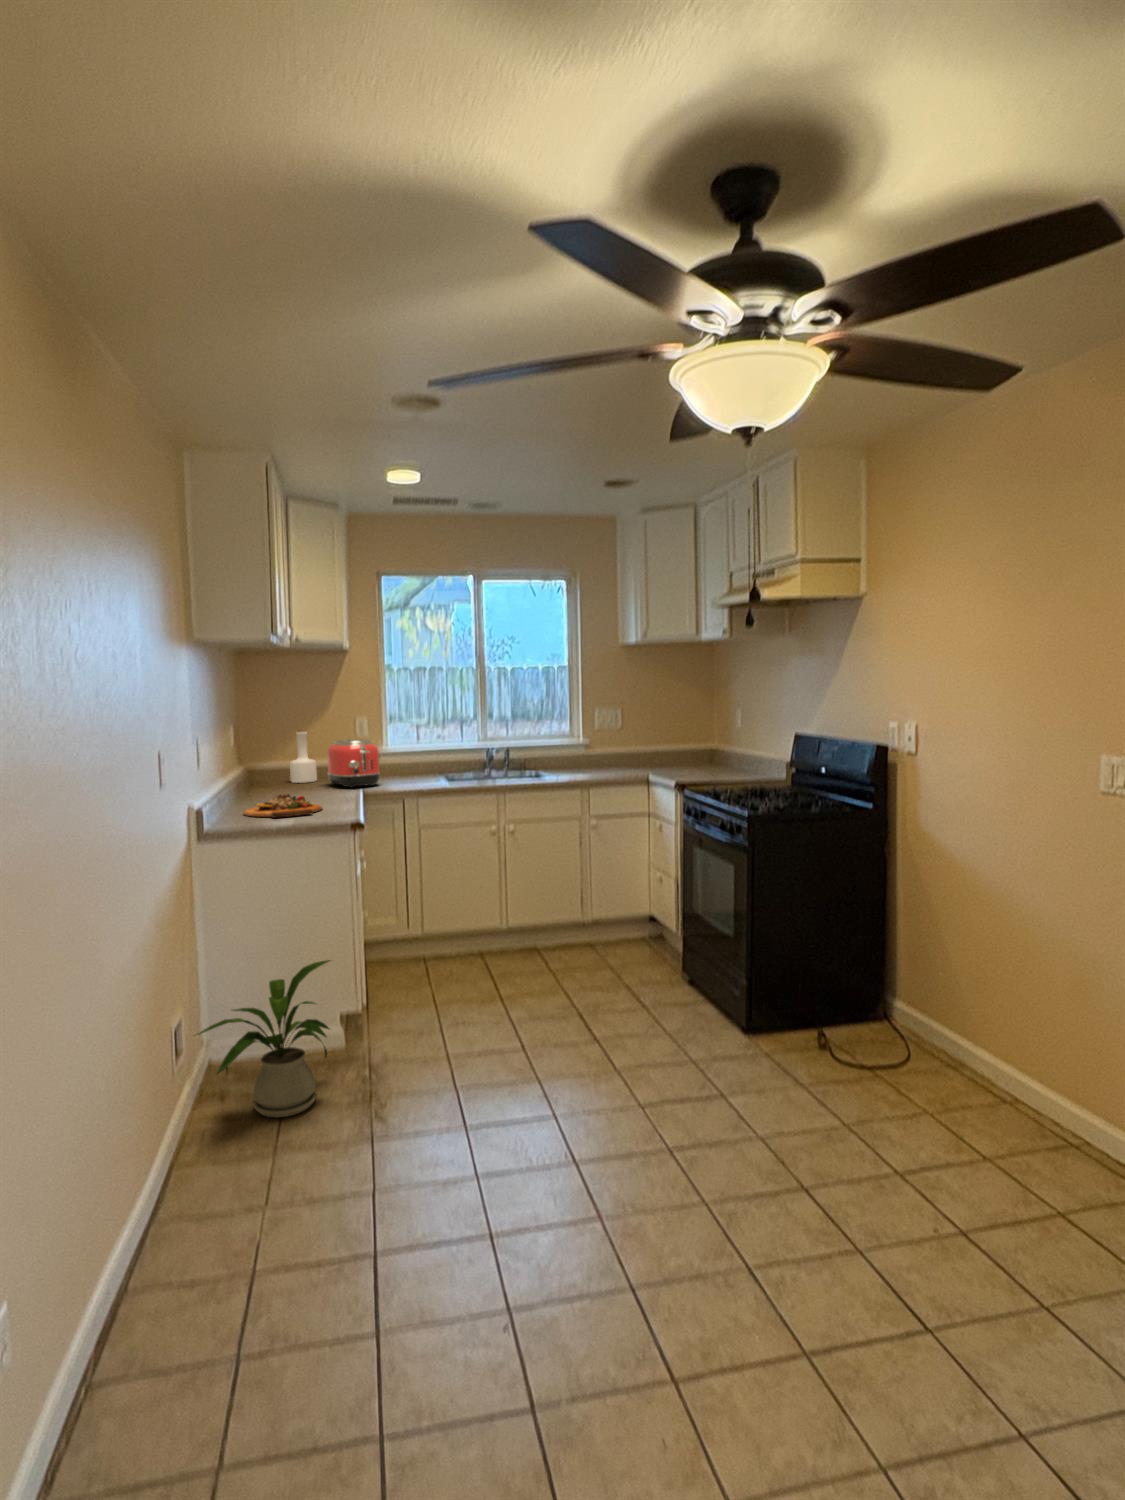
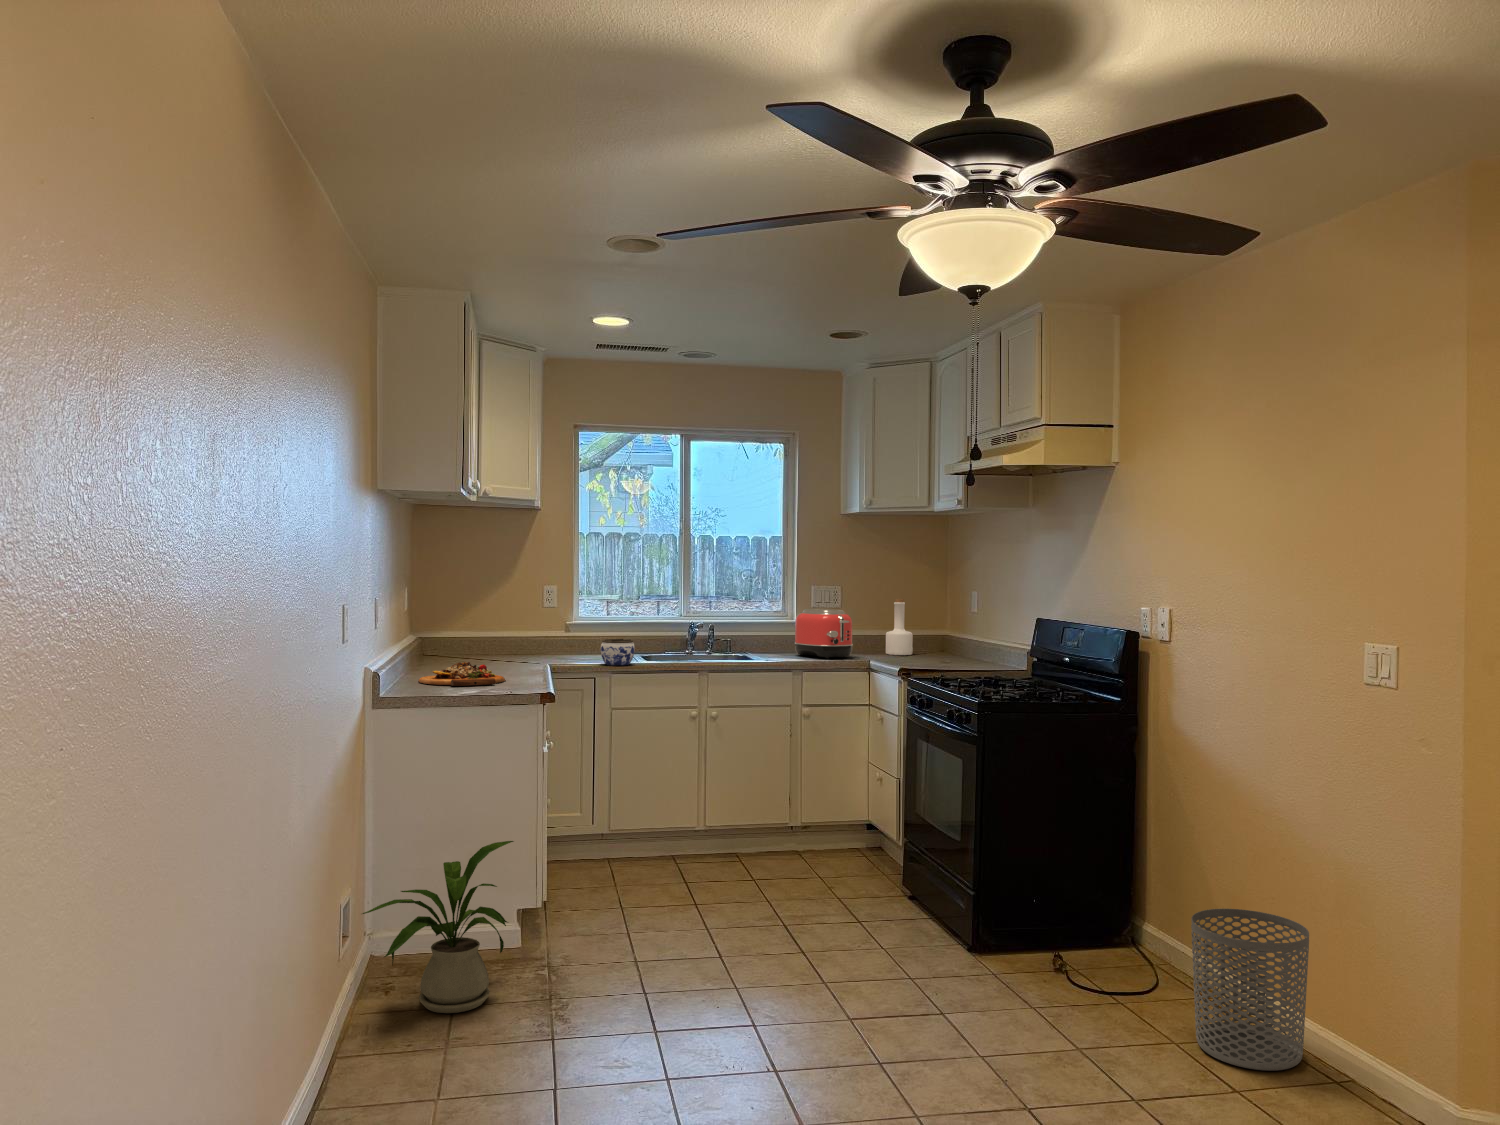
bottle: present [290,729,317,783] -> present [886,599,913,655]
toaster: present [327,739,380,788] -> present [794,609,853,659]
jar: none [410,764,440,788] -> present [600,639,635,665]
waste bin: none [945,998,1052,1144] -> present [1191,909,1309,1071]

